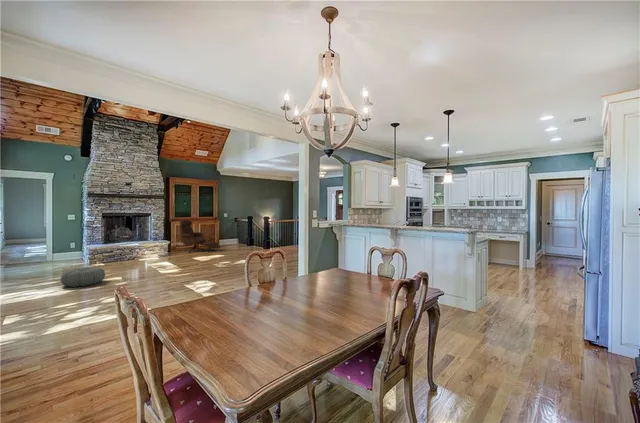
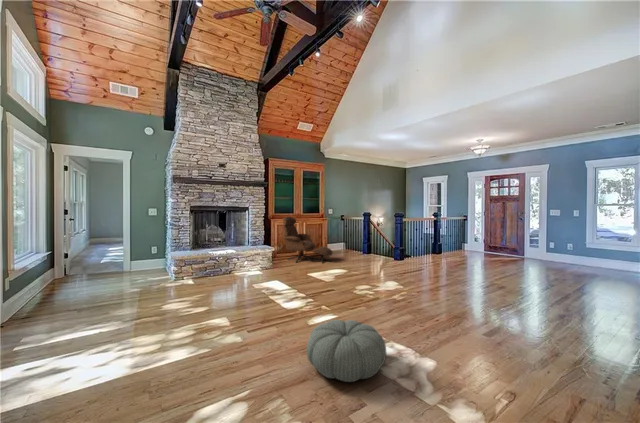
pouf: present [61,267,105,287] -> present [306,320,386,382]

